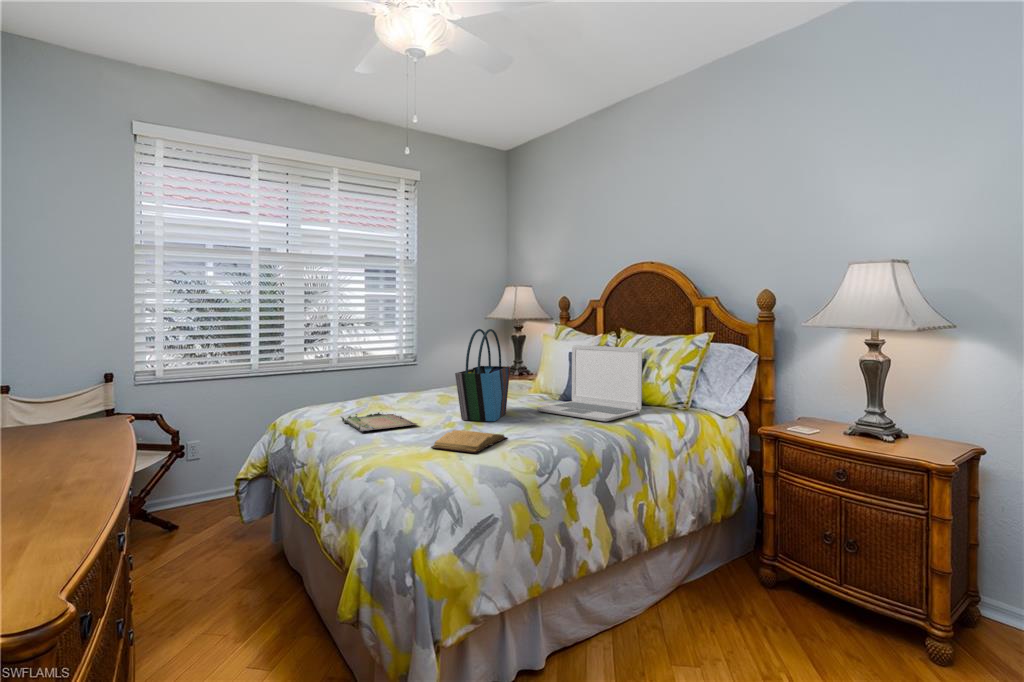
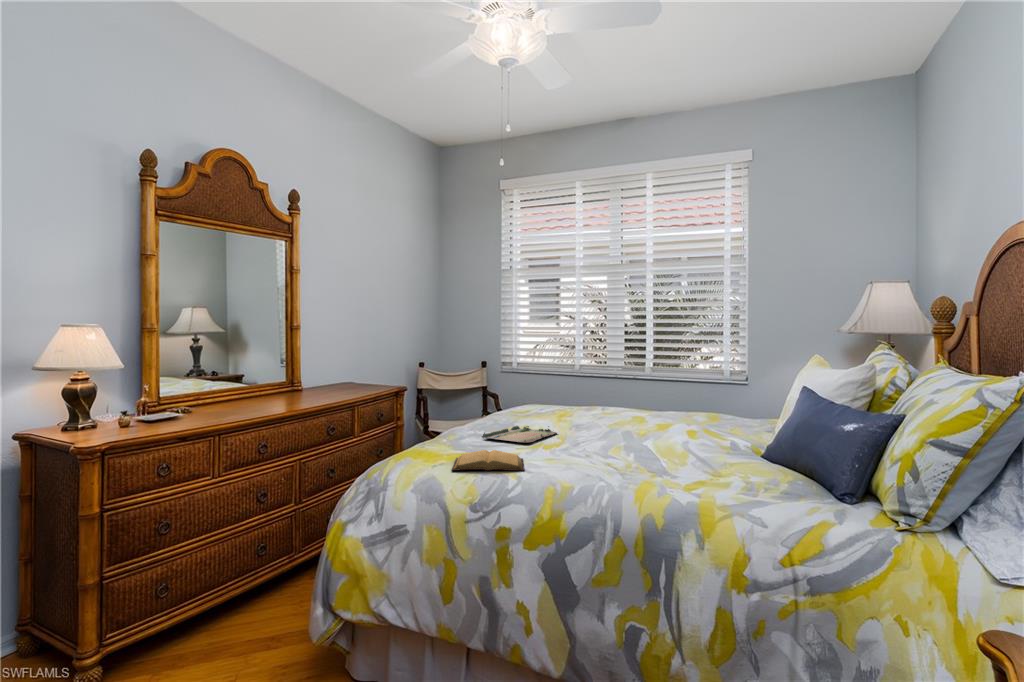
tote bag: present [455,329,510,421] -> none [553,351,657,458]
laptop: present [537,345,642,421] -> none [664,380,781,501]

